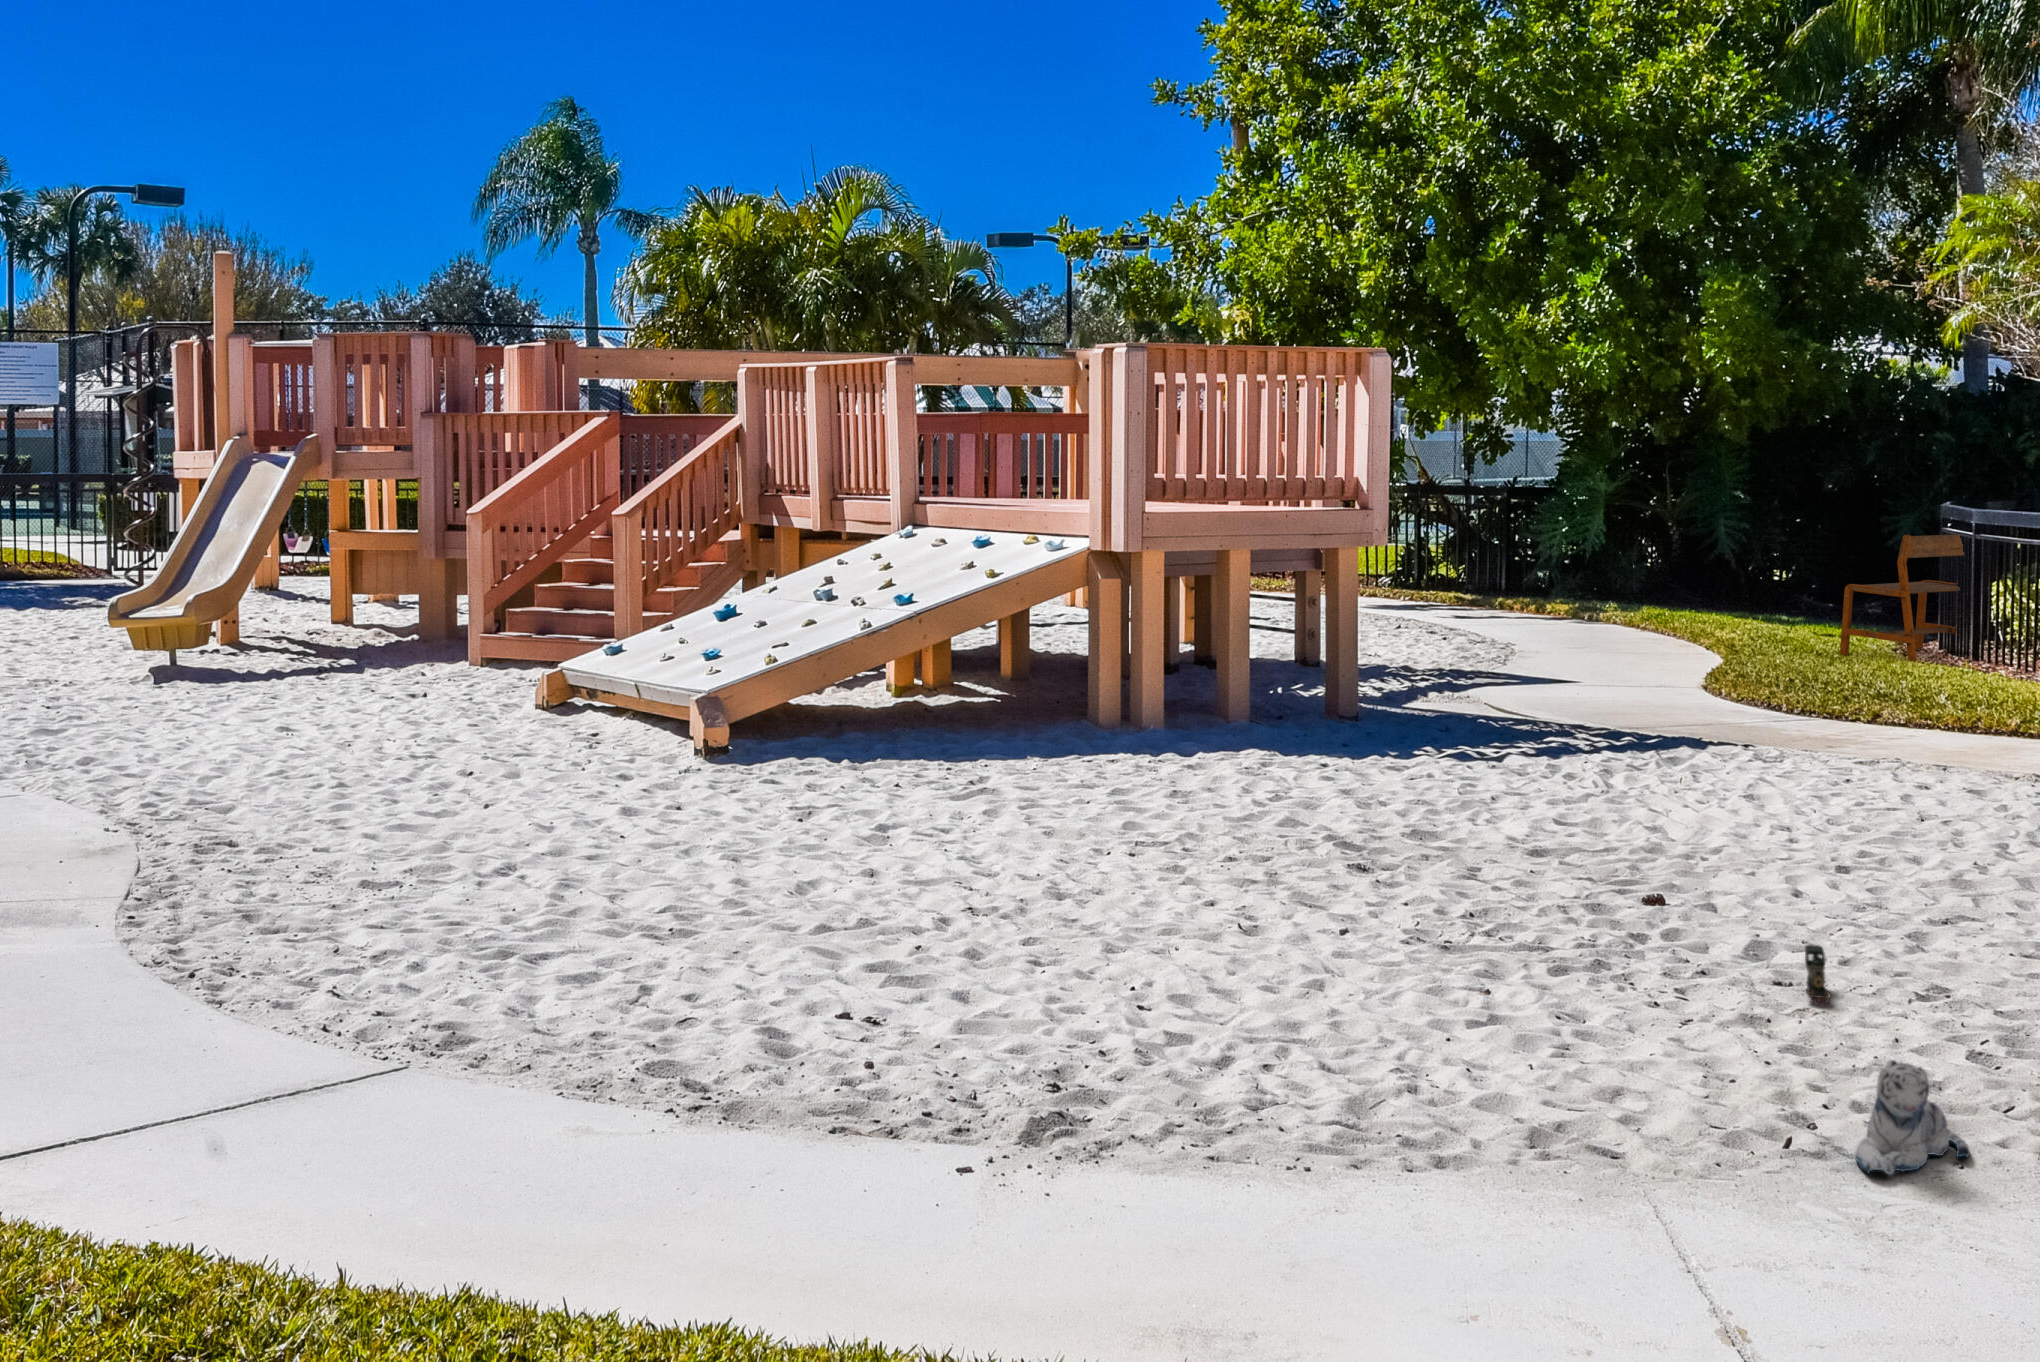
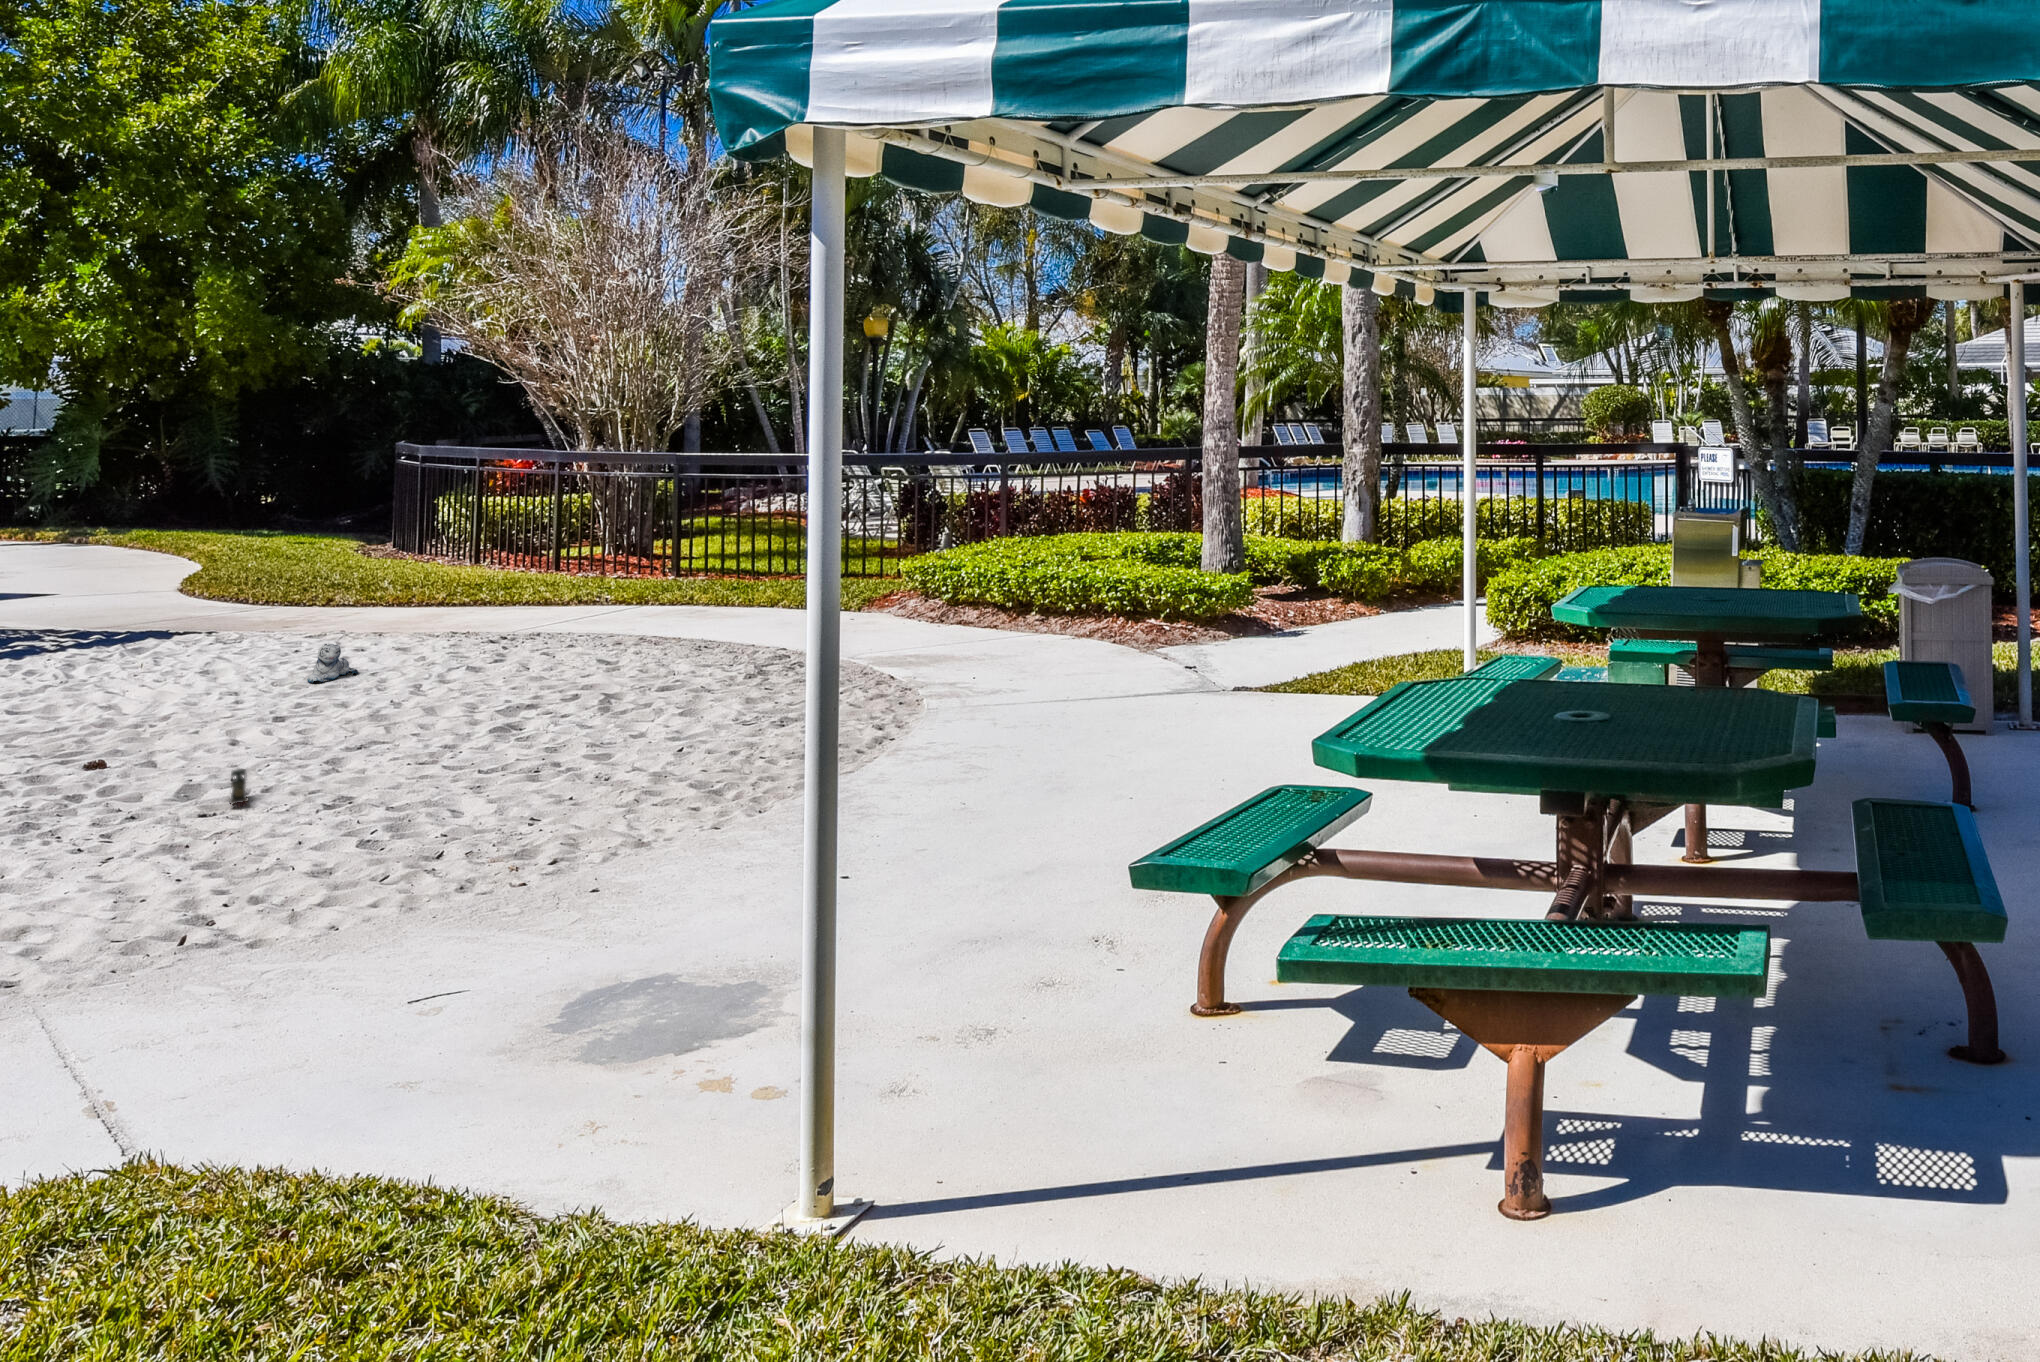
bench: present [1840,534,1965,661] -> none [315,464,434,554]
plush toy: present [1856,1060,1970,1176] -> present [307,644,358,683]

